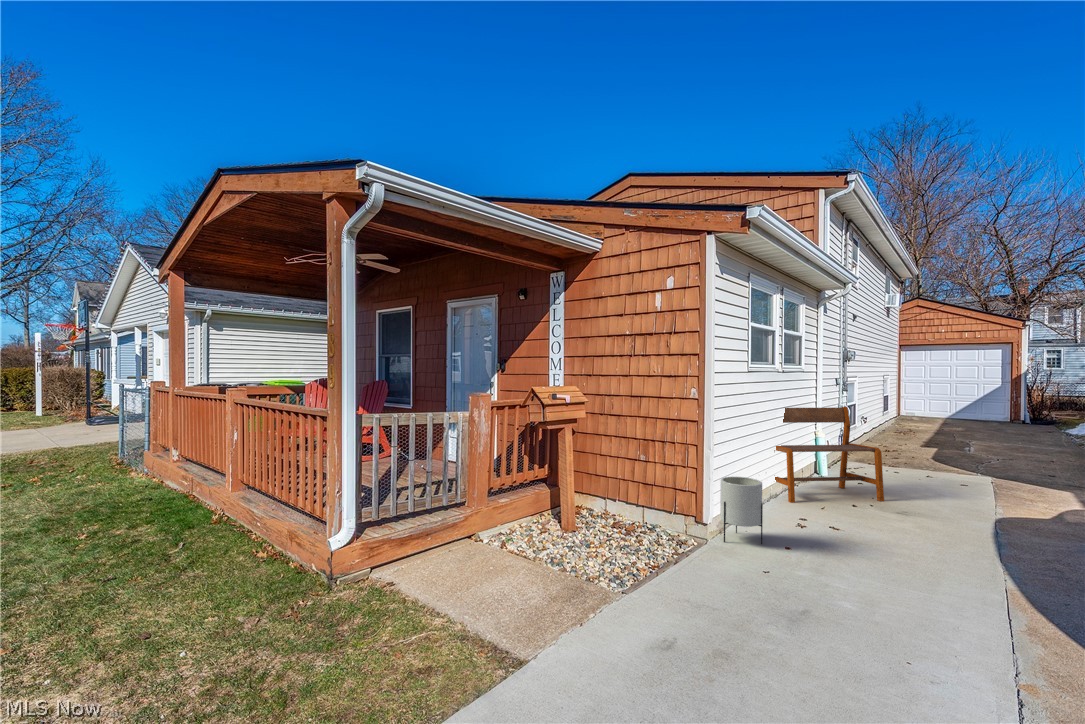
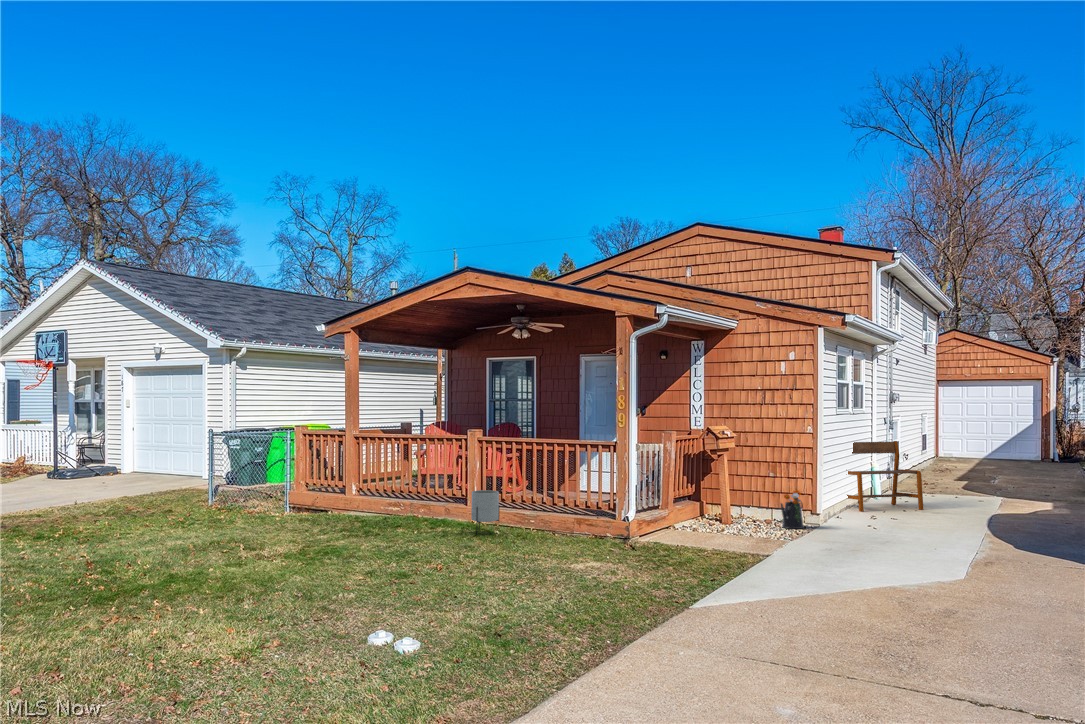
planter: present [720,477,763,544] -> present [471,490,500,535]
watering can: none [640,482,682,547] -> present [781,490,804,529]

